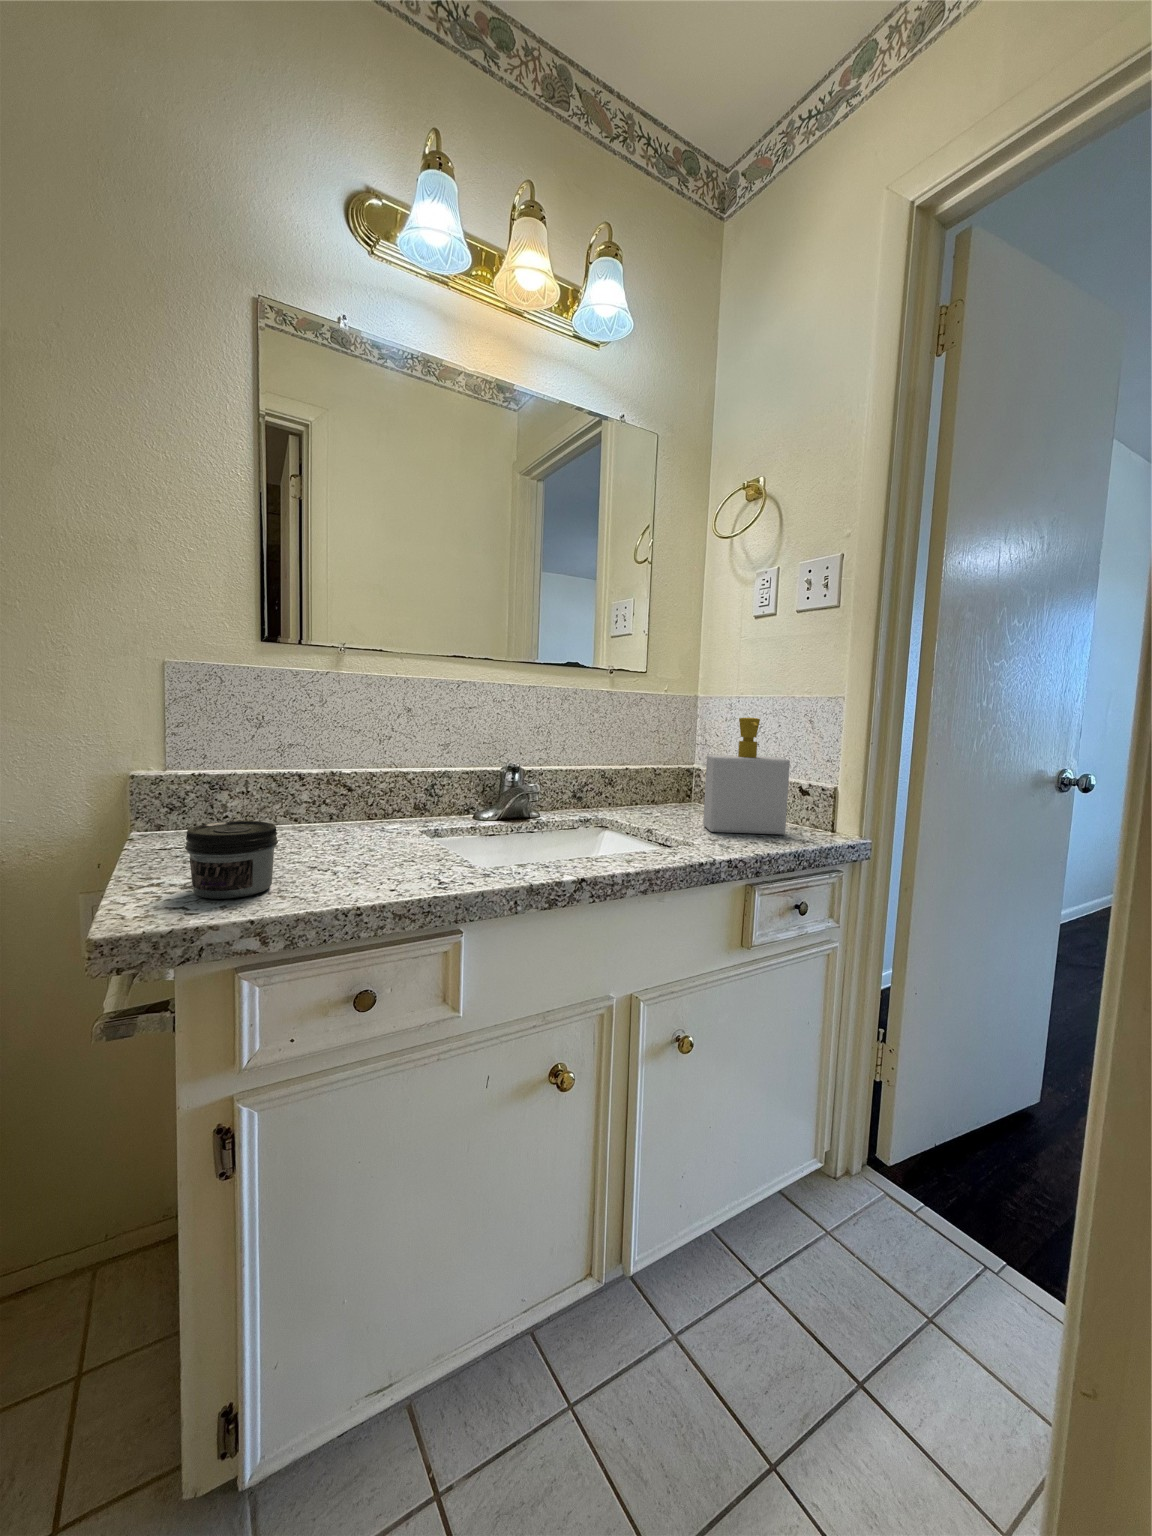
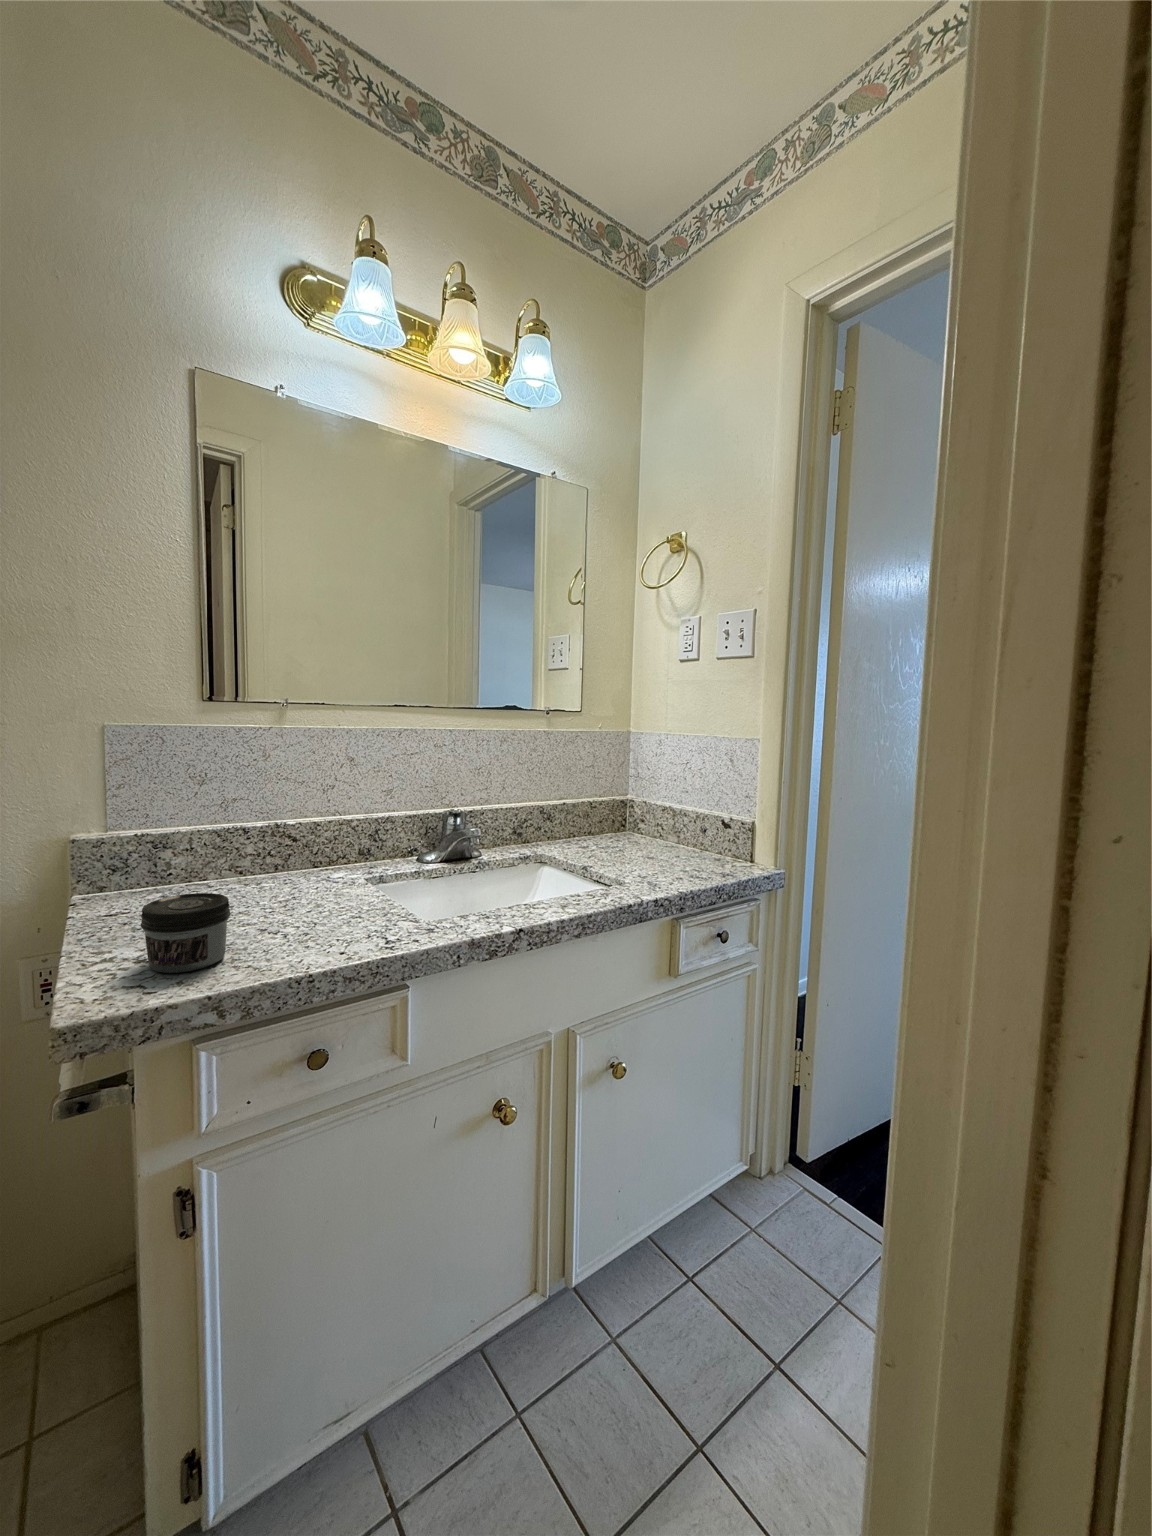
soap bottle: present [703,718,790,834] -> none [634,761,711,869]

